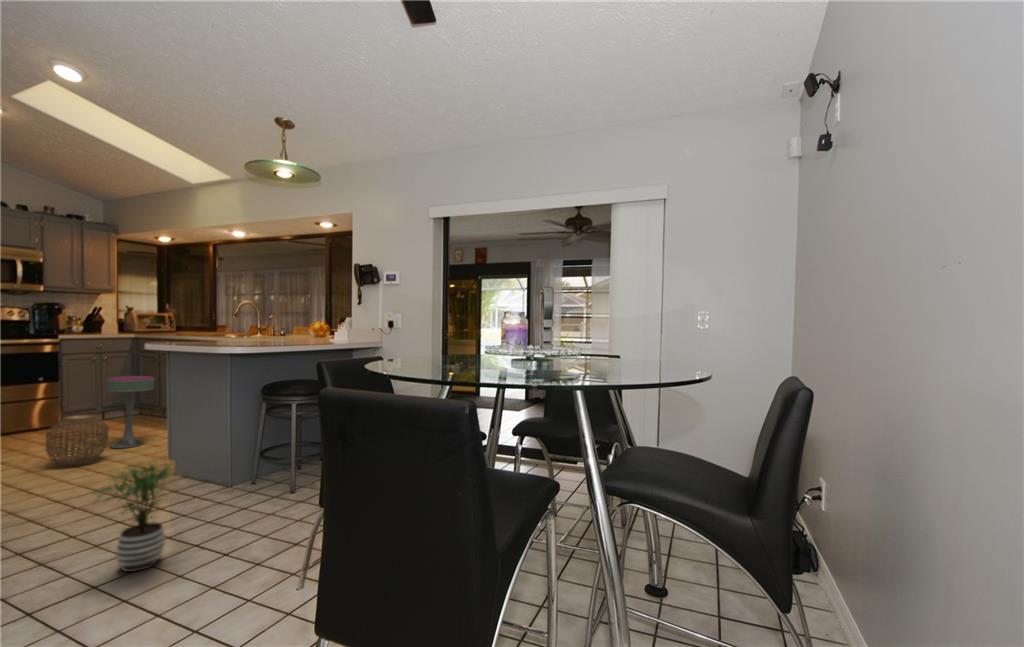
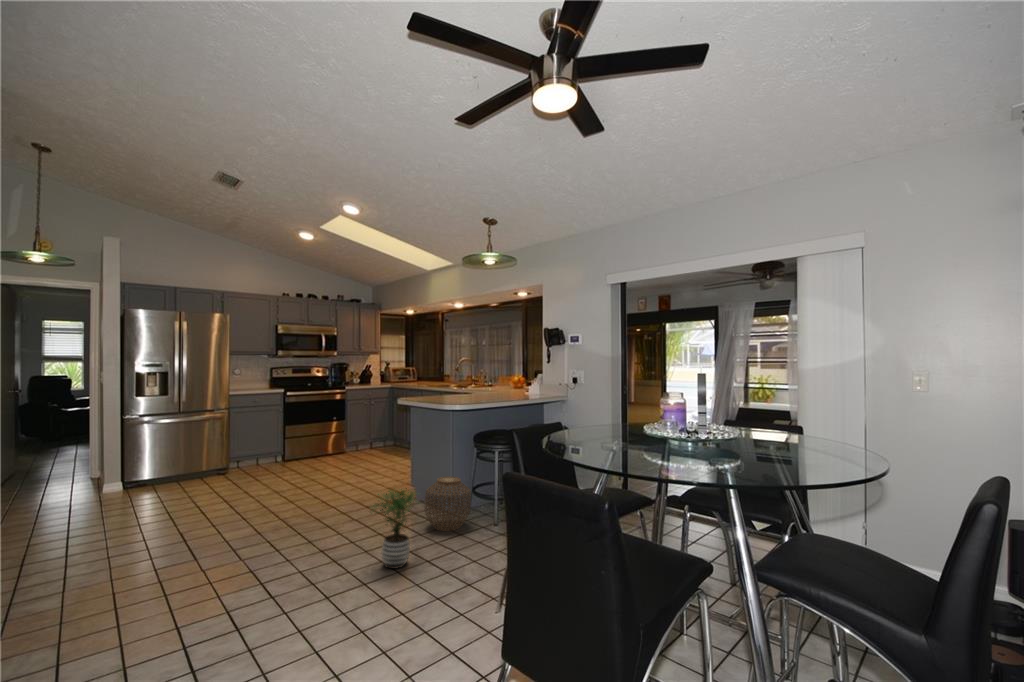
bar stool: present [106,376,155,448] -> none [373,419,402,474]
woven basket: present [46,415,108,467] -> present [425,476,471,531]

